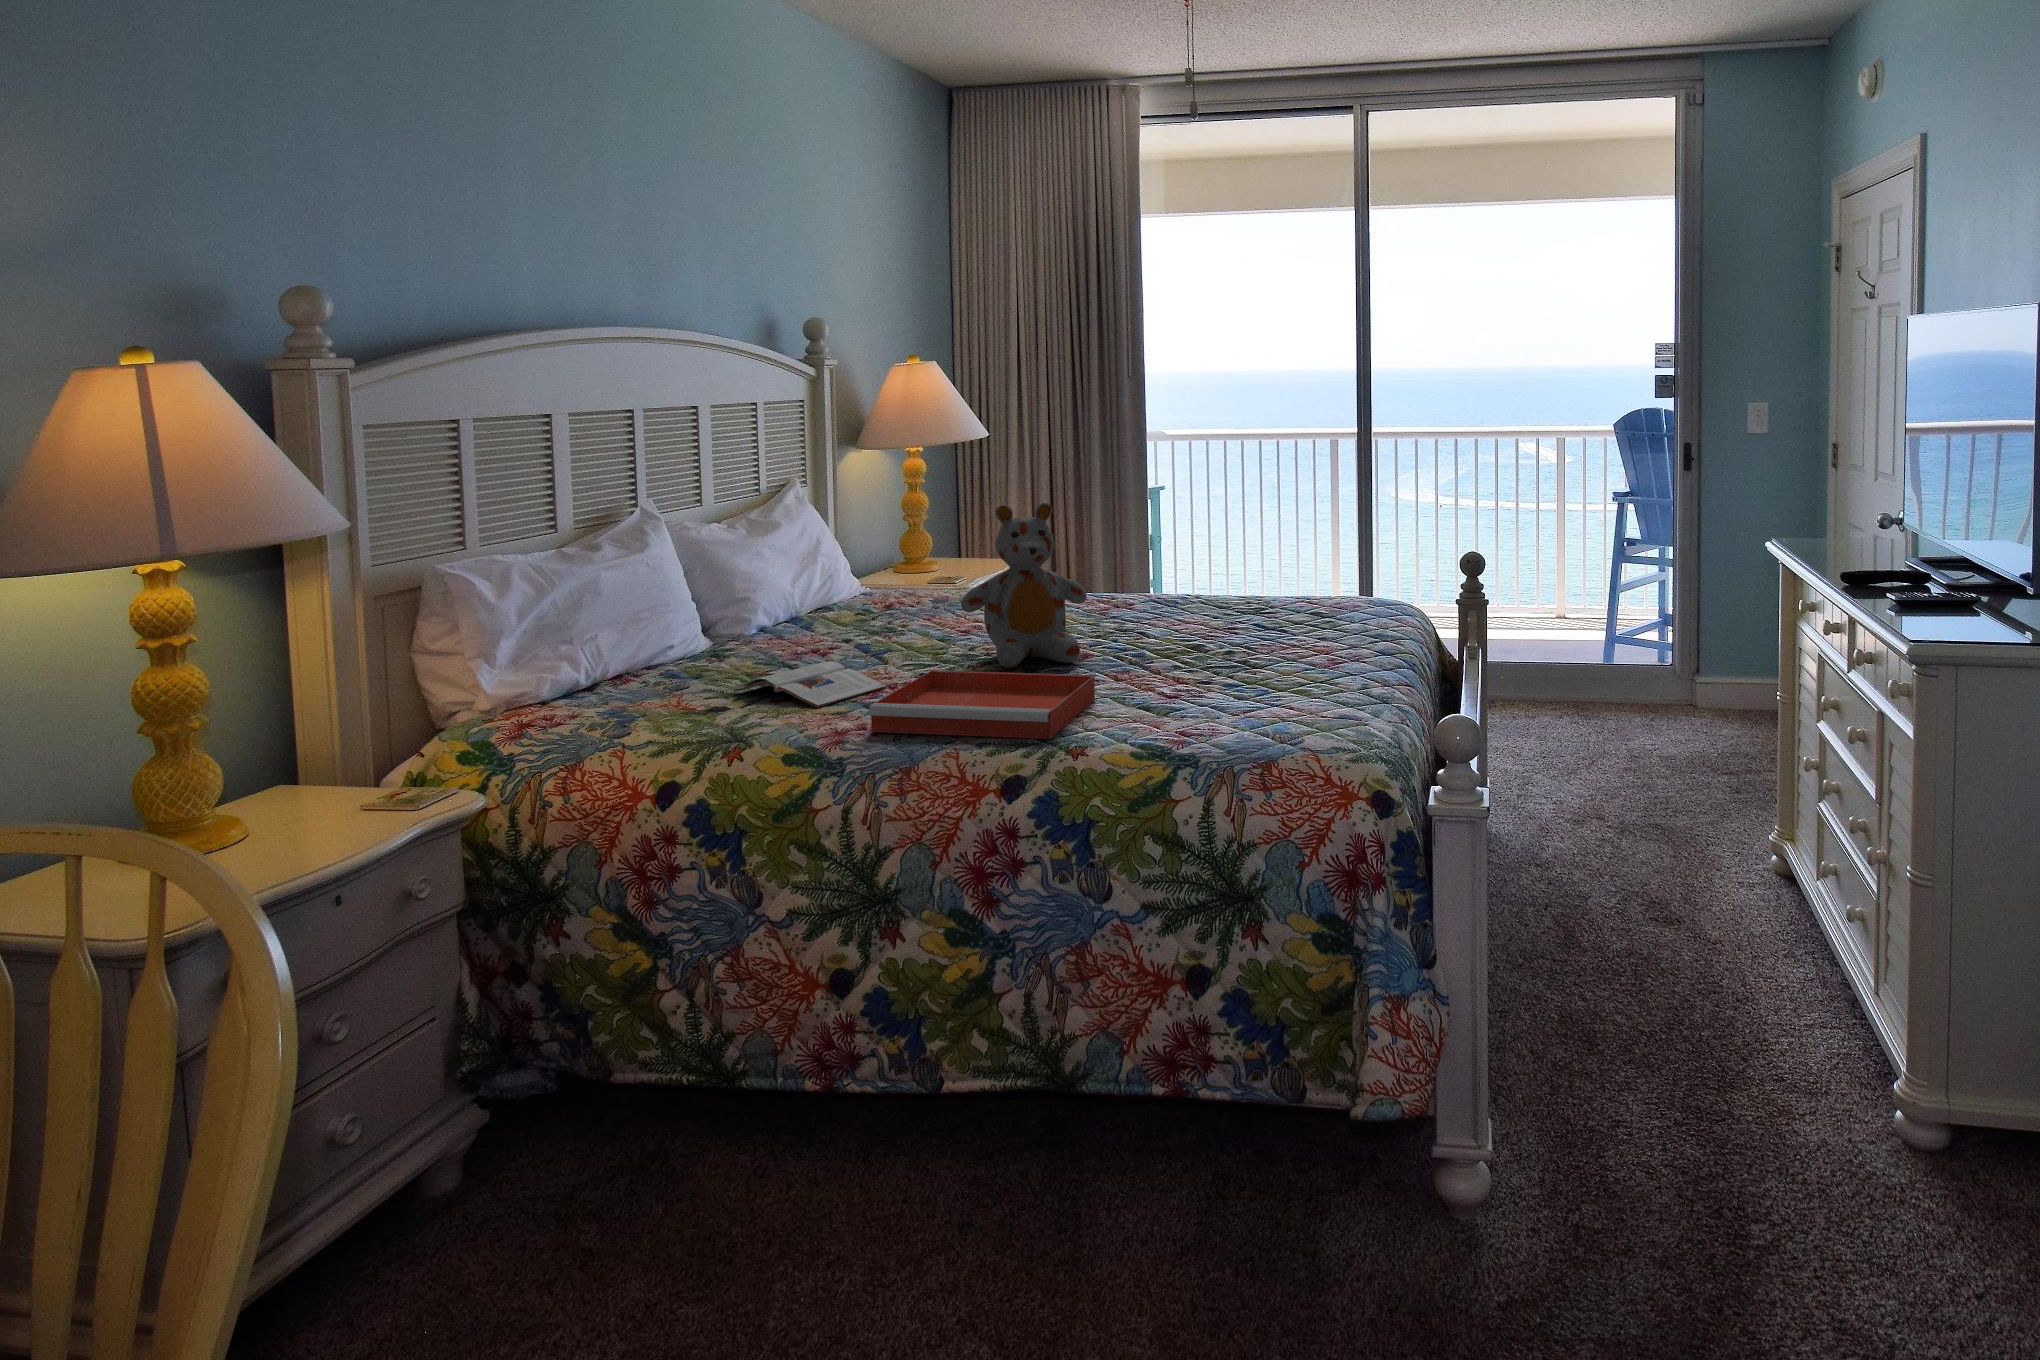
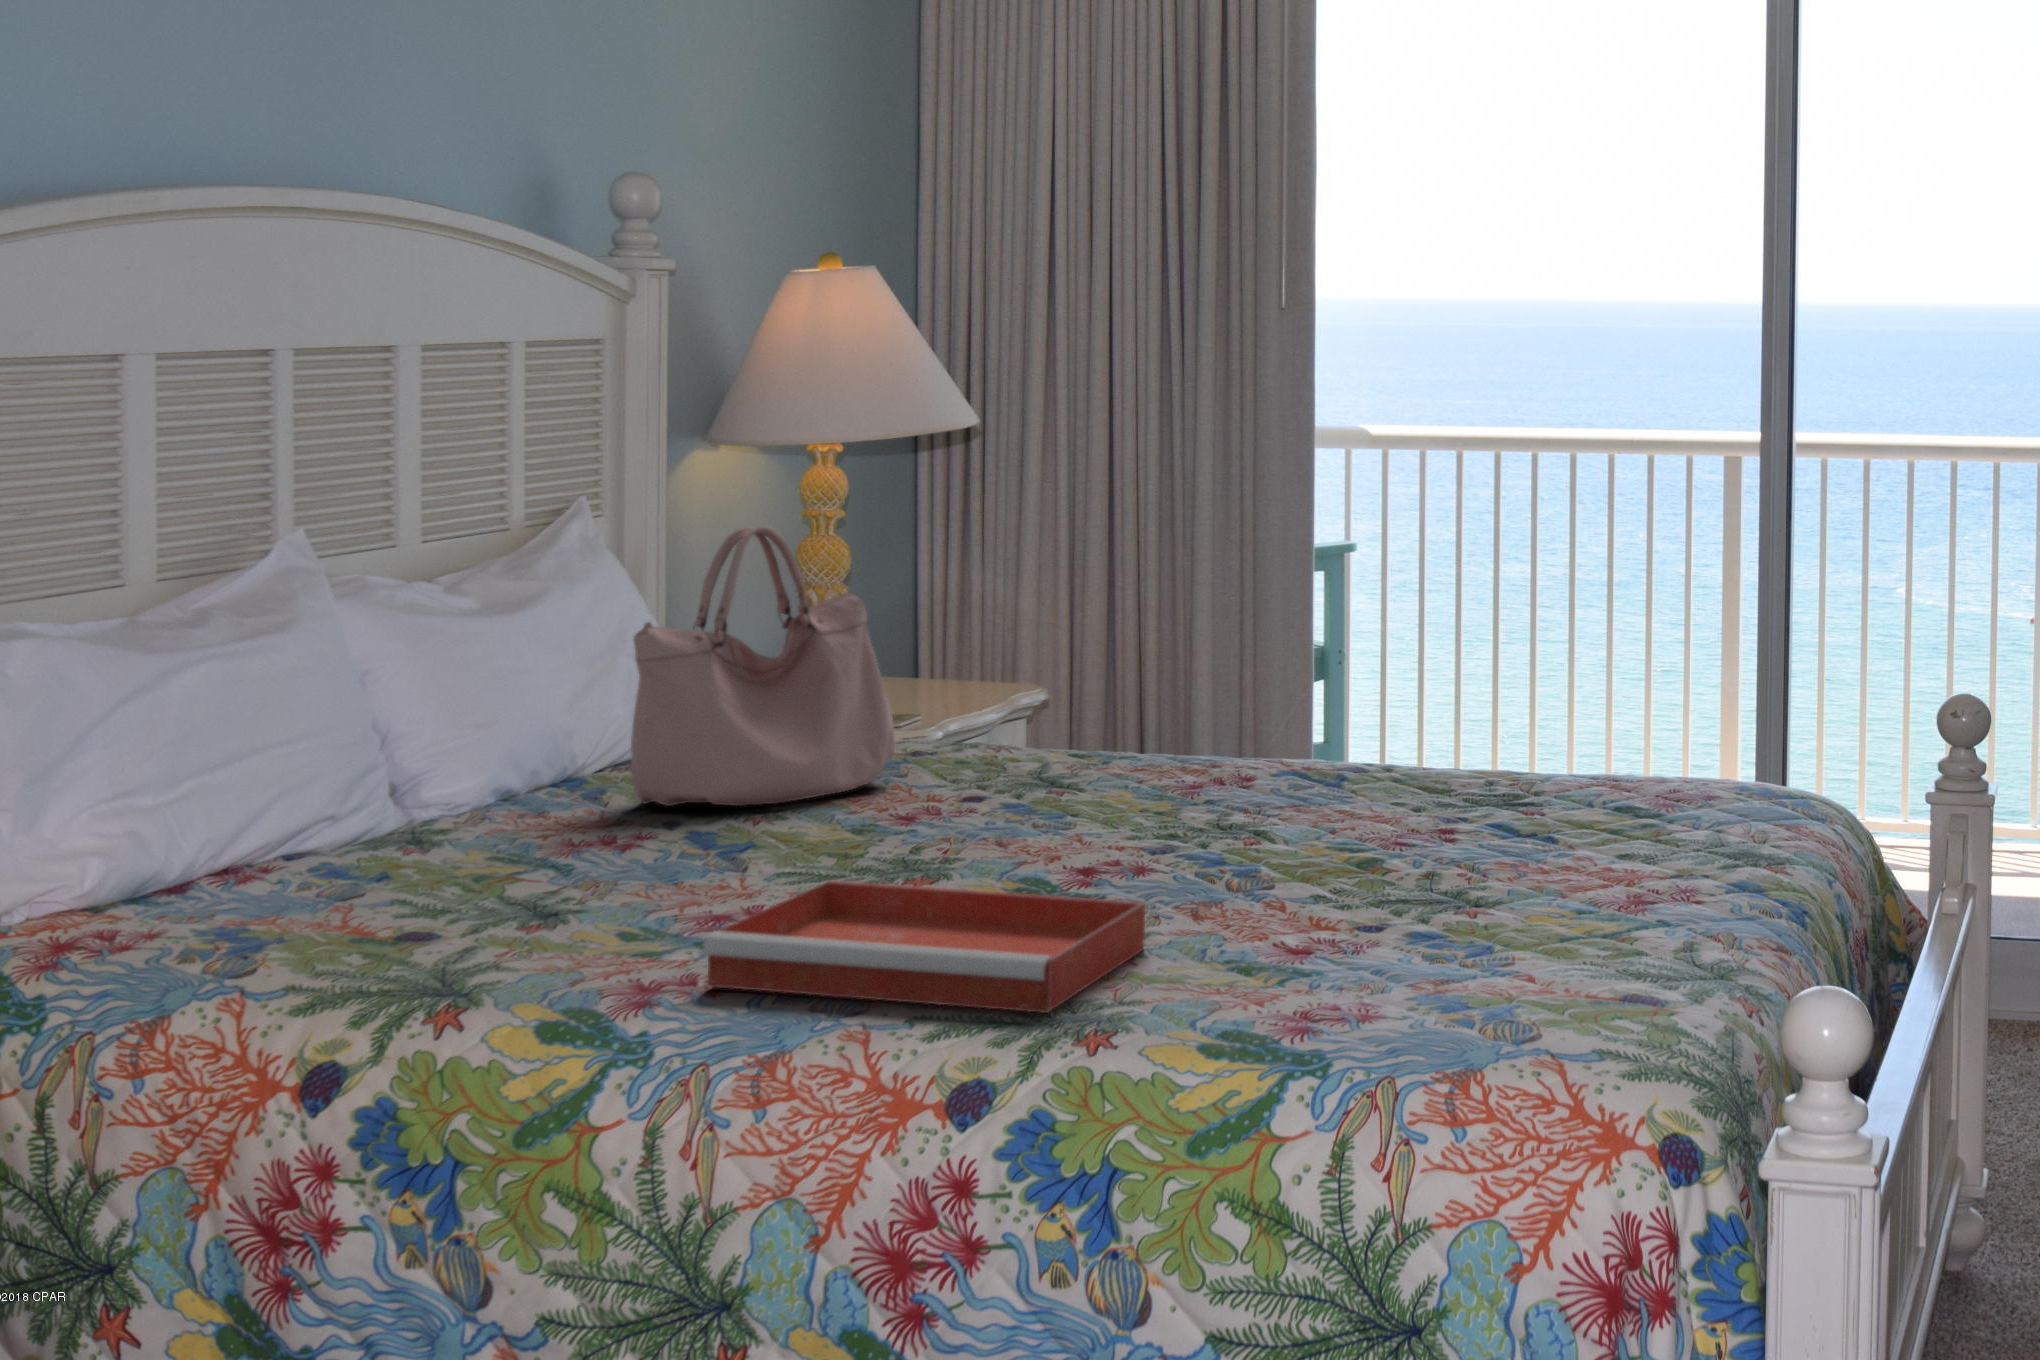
handbag: none [826,490,958,630] -> present [630,526,895,806]
stuffed bear: present [961,503,1087,668] -> none [894,560,1147,888]
magazine: present [734,661,887,707] -> none [447,858,742,942]

